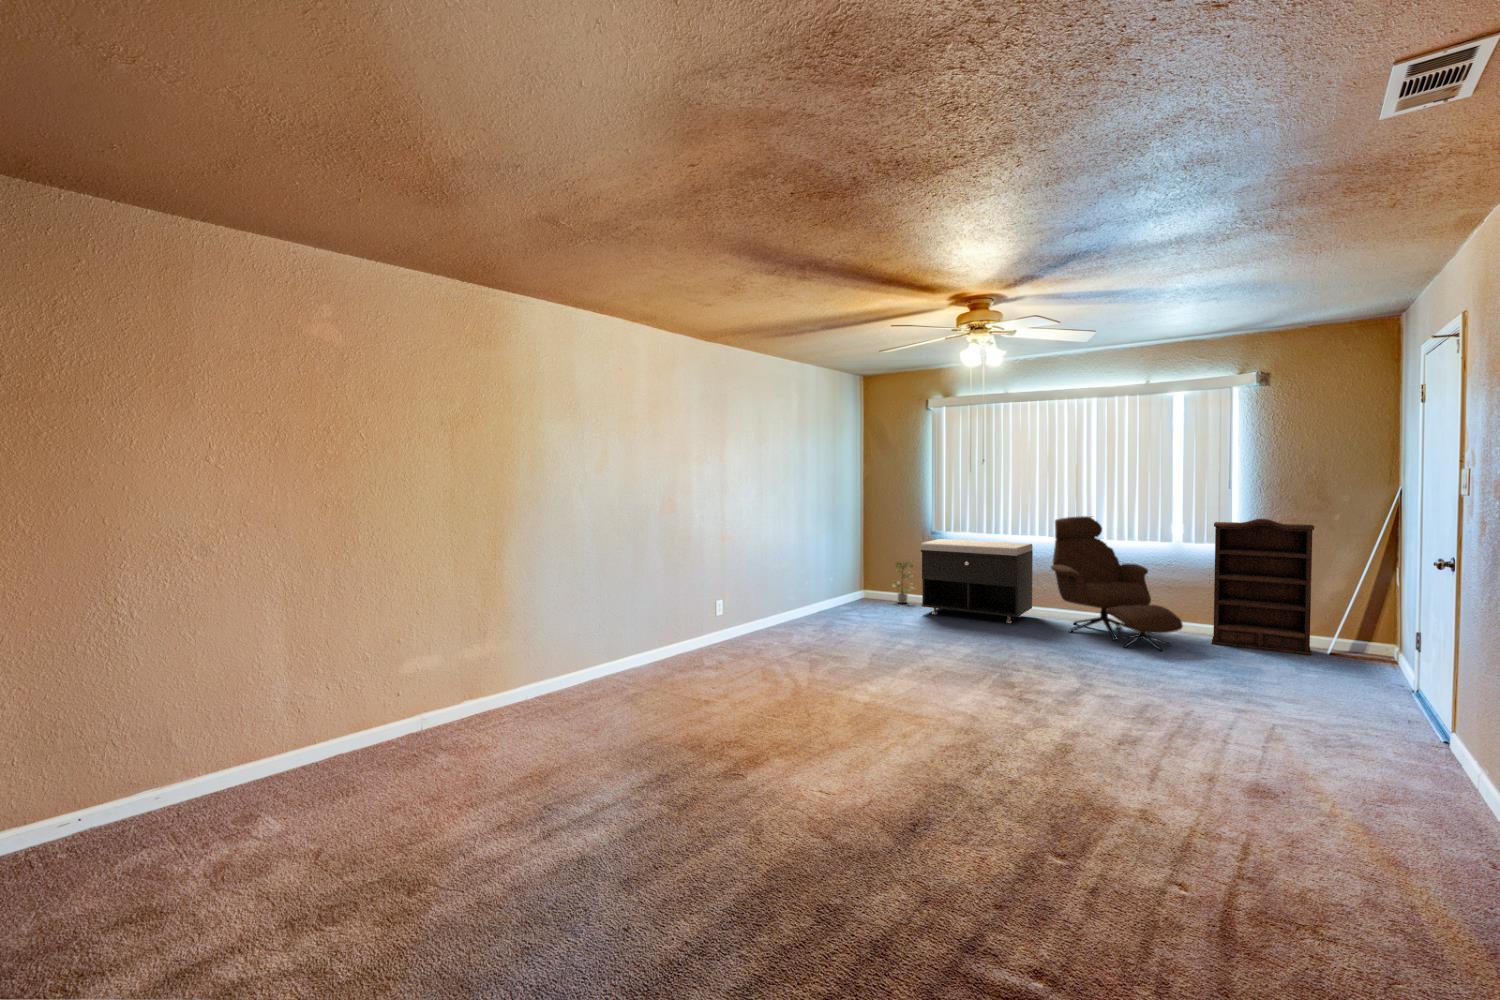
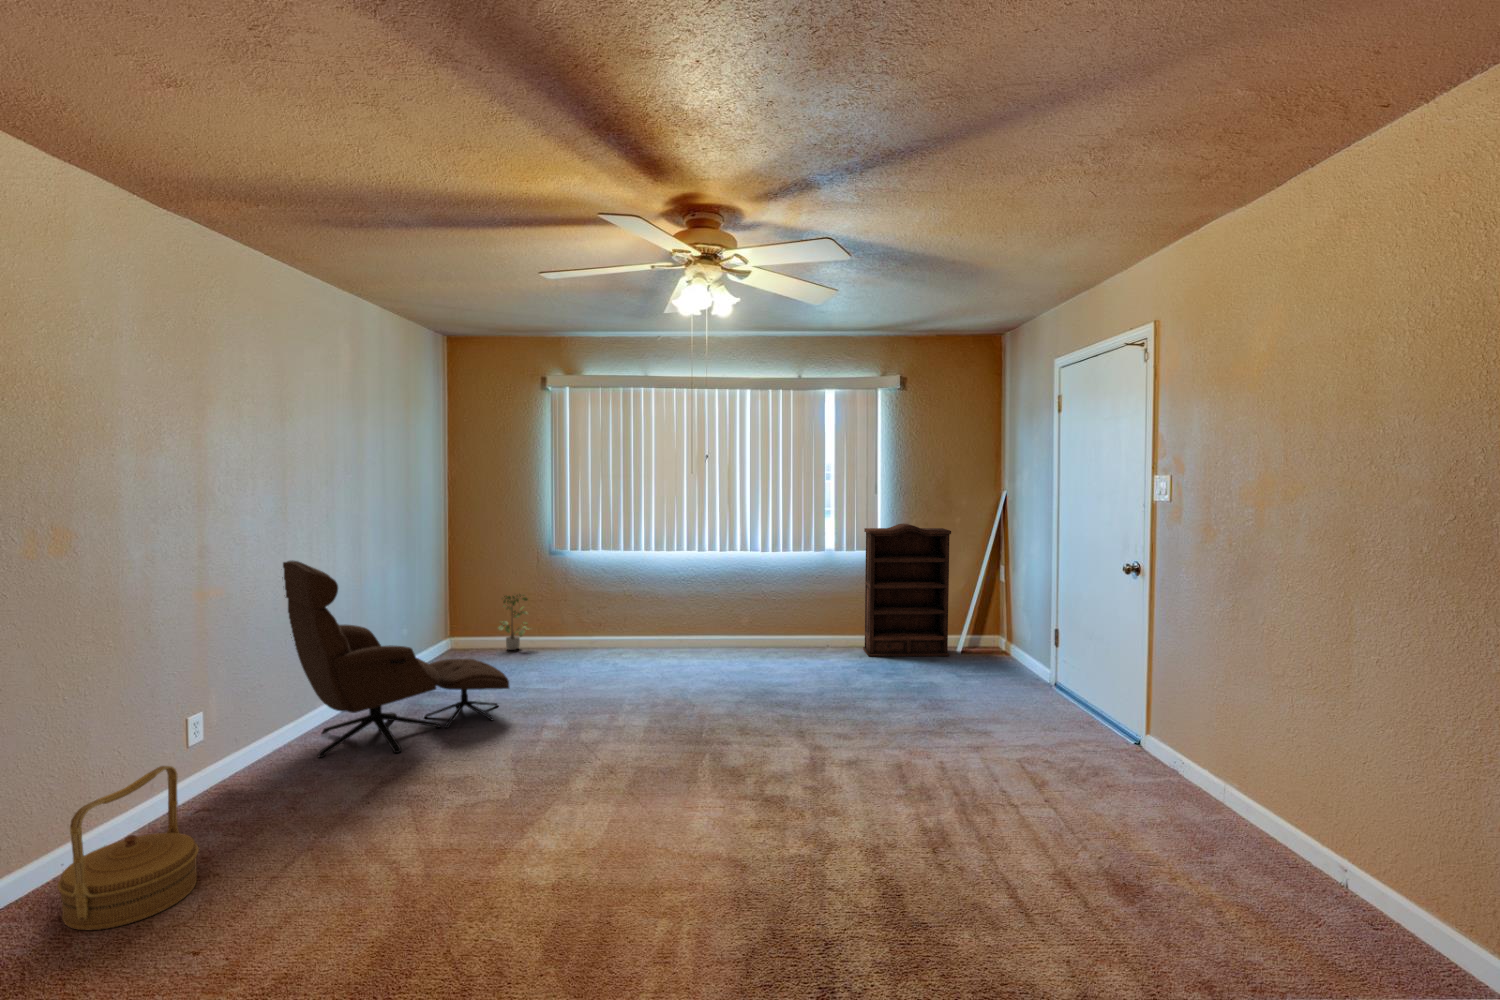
lounge chair: present [1051,516,1183,651] -> present [282,561,509,757]
storage bench: present [921,539,1033,623] -> none [550,561,680,663]
woven basket: none [636,610,688,676] -> present [58,766,199,930]

